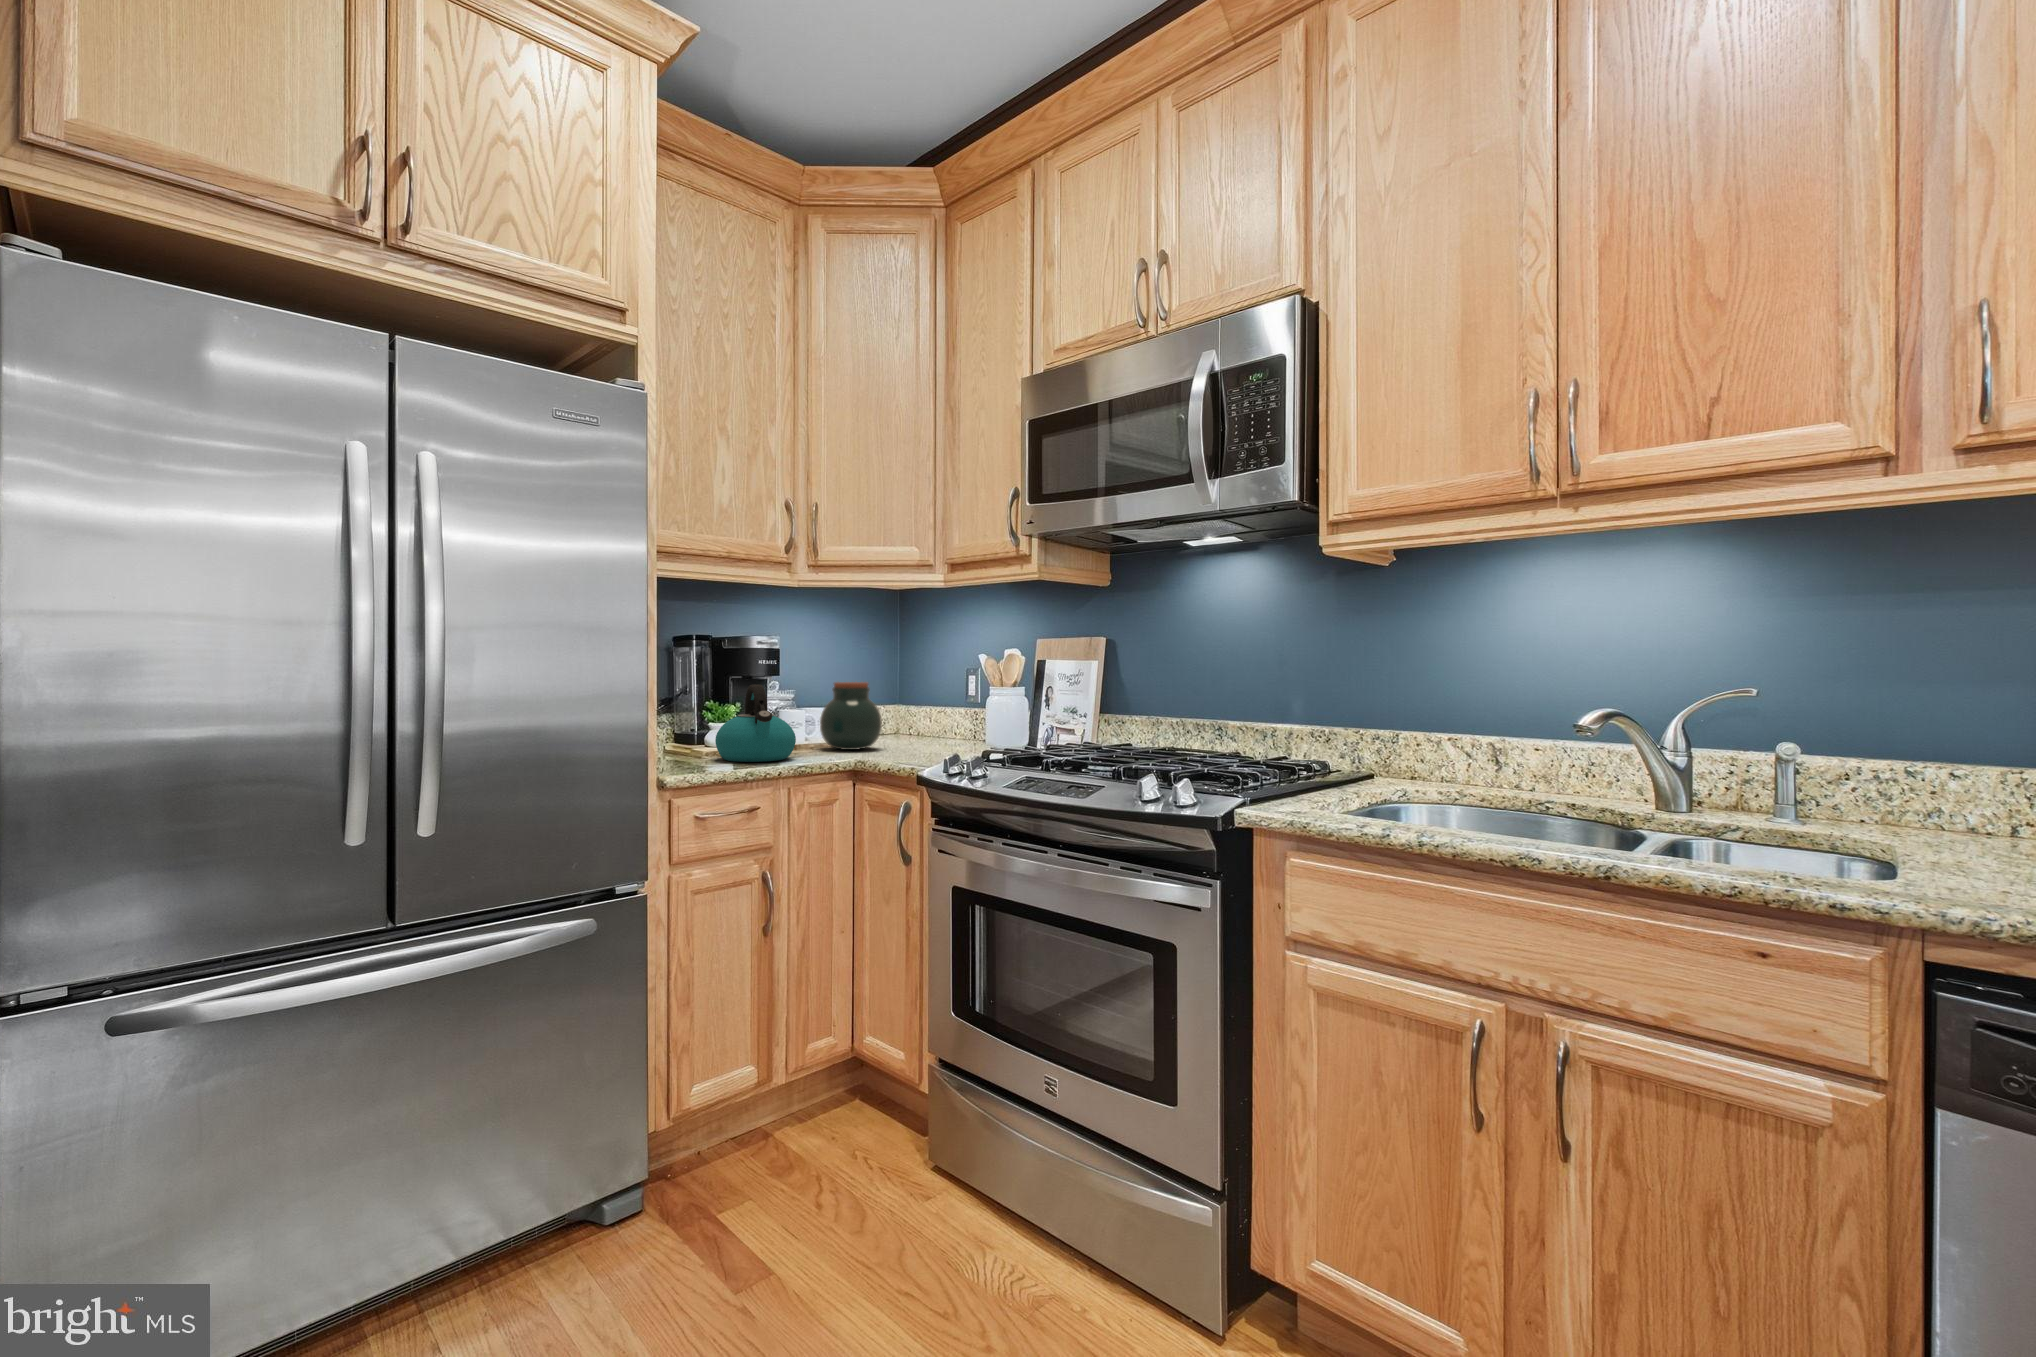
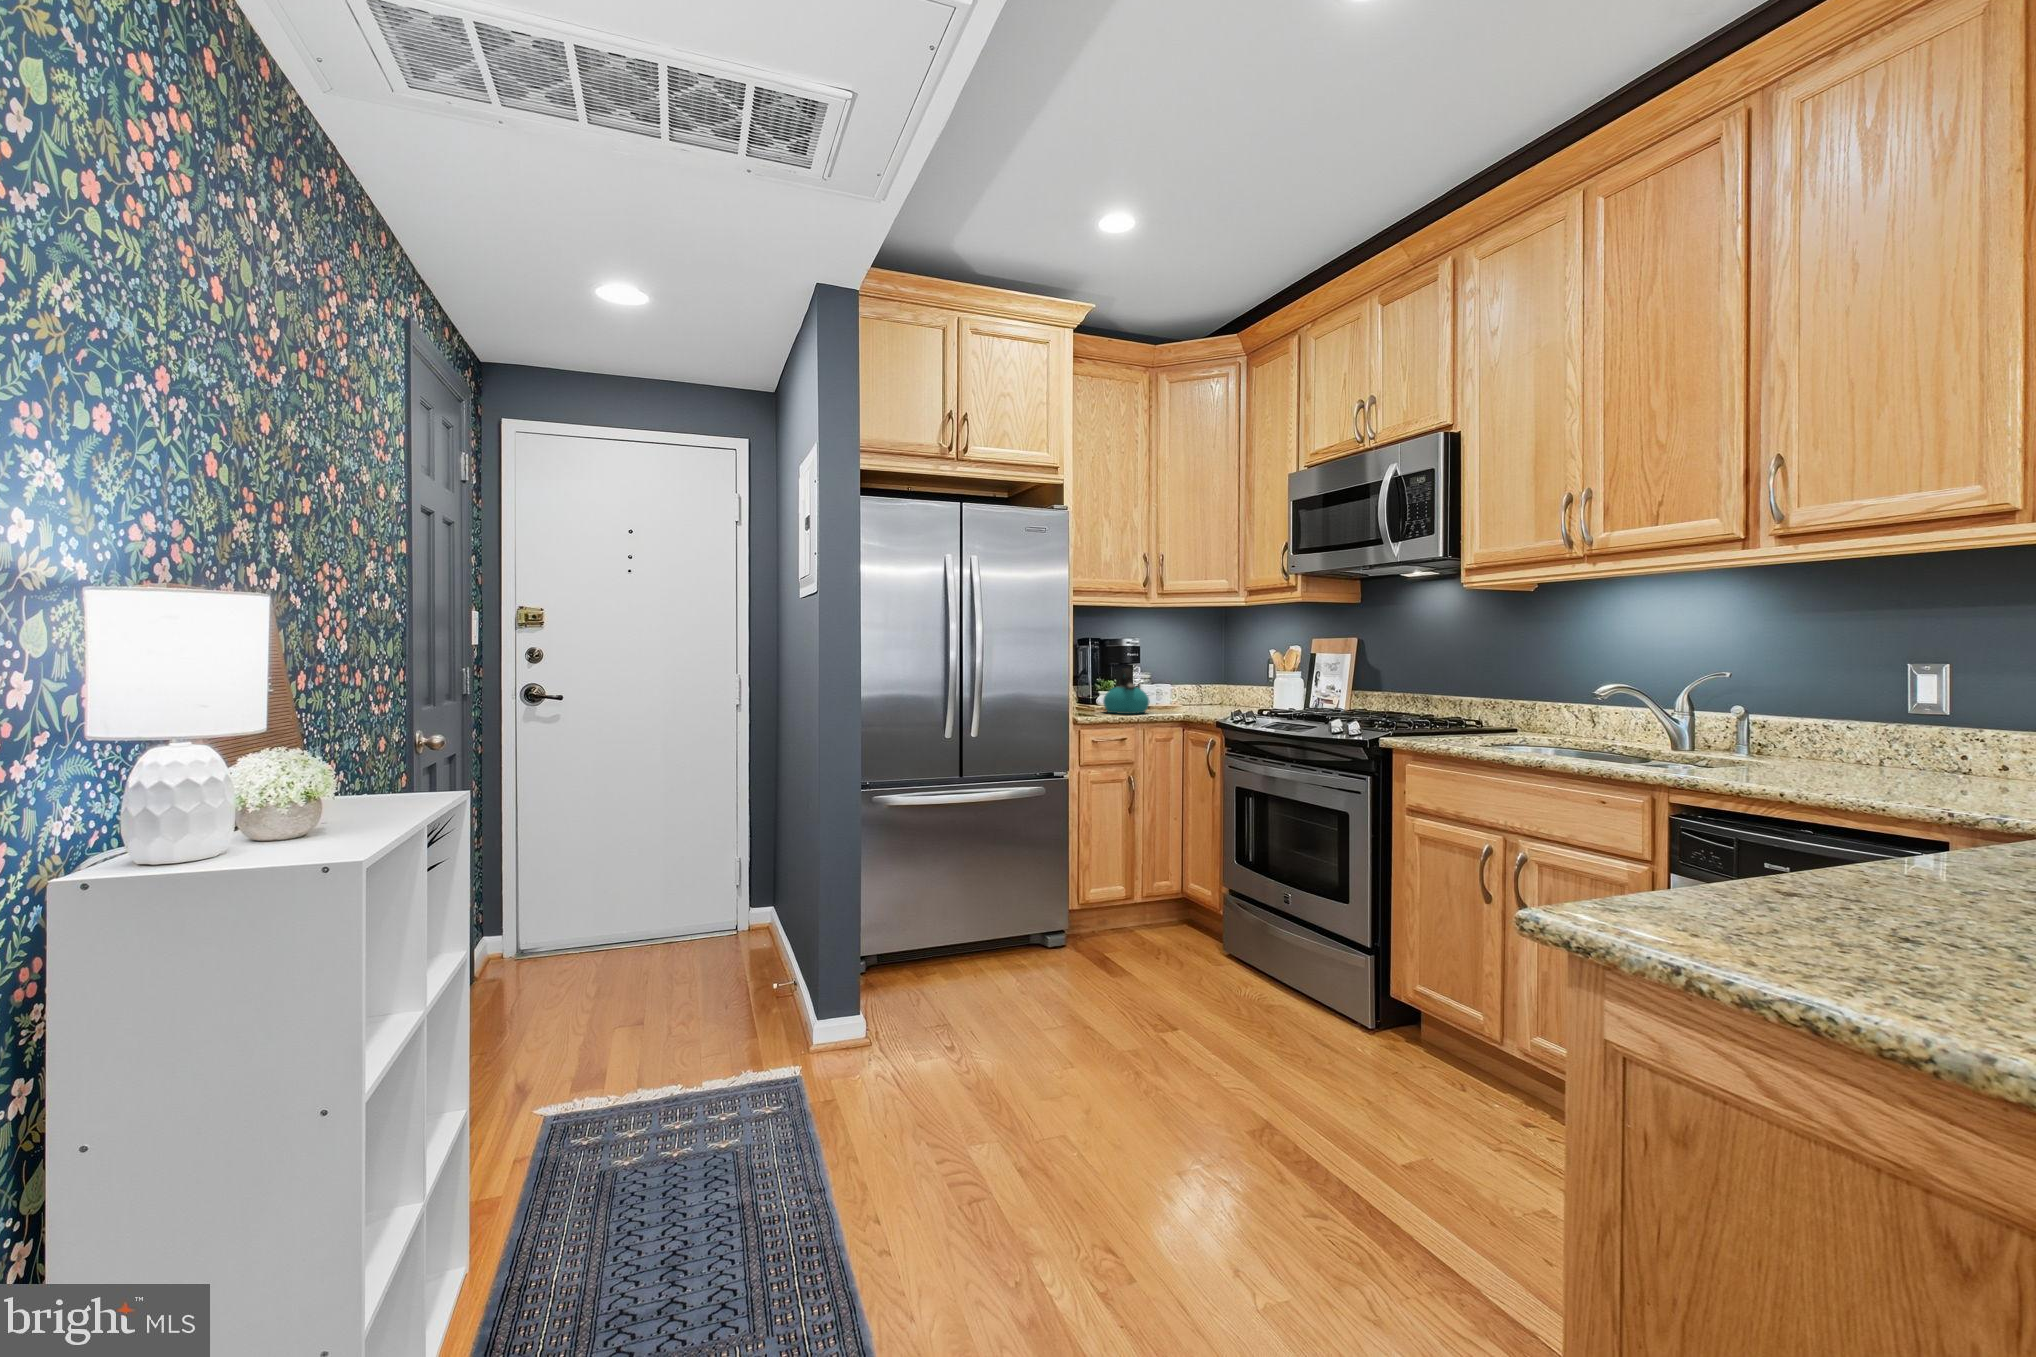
jar: present [820,682,882,750] -> none [1166,668,1205,710]

